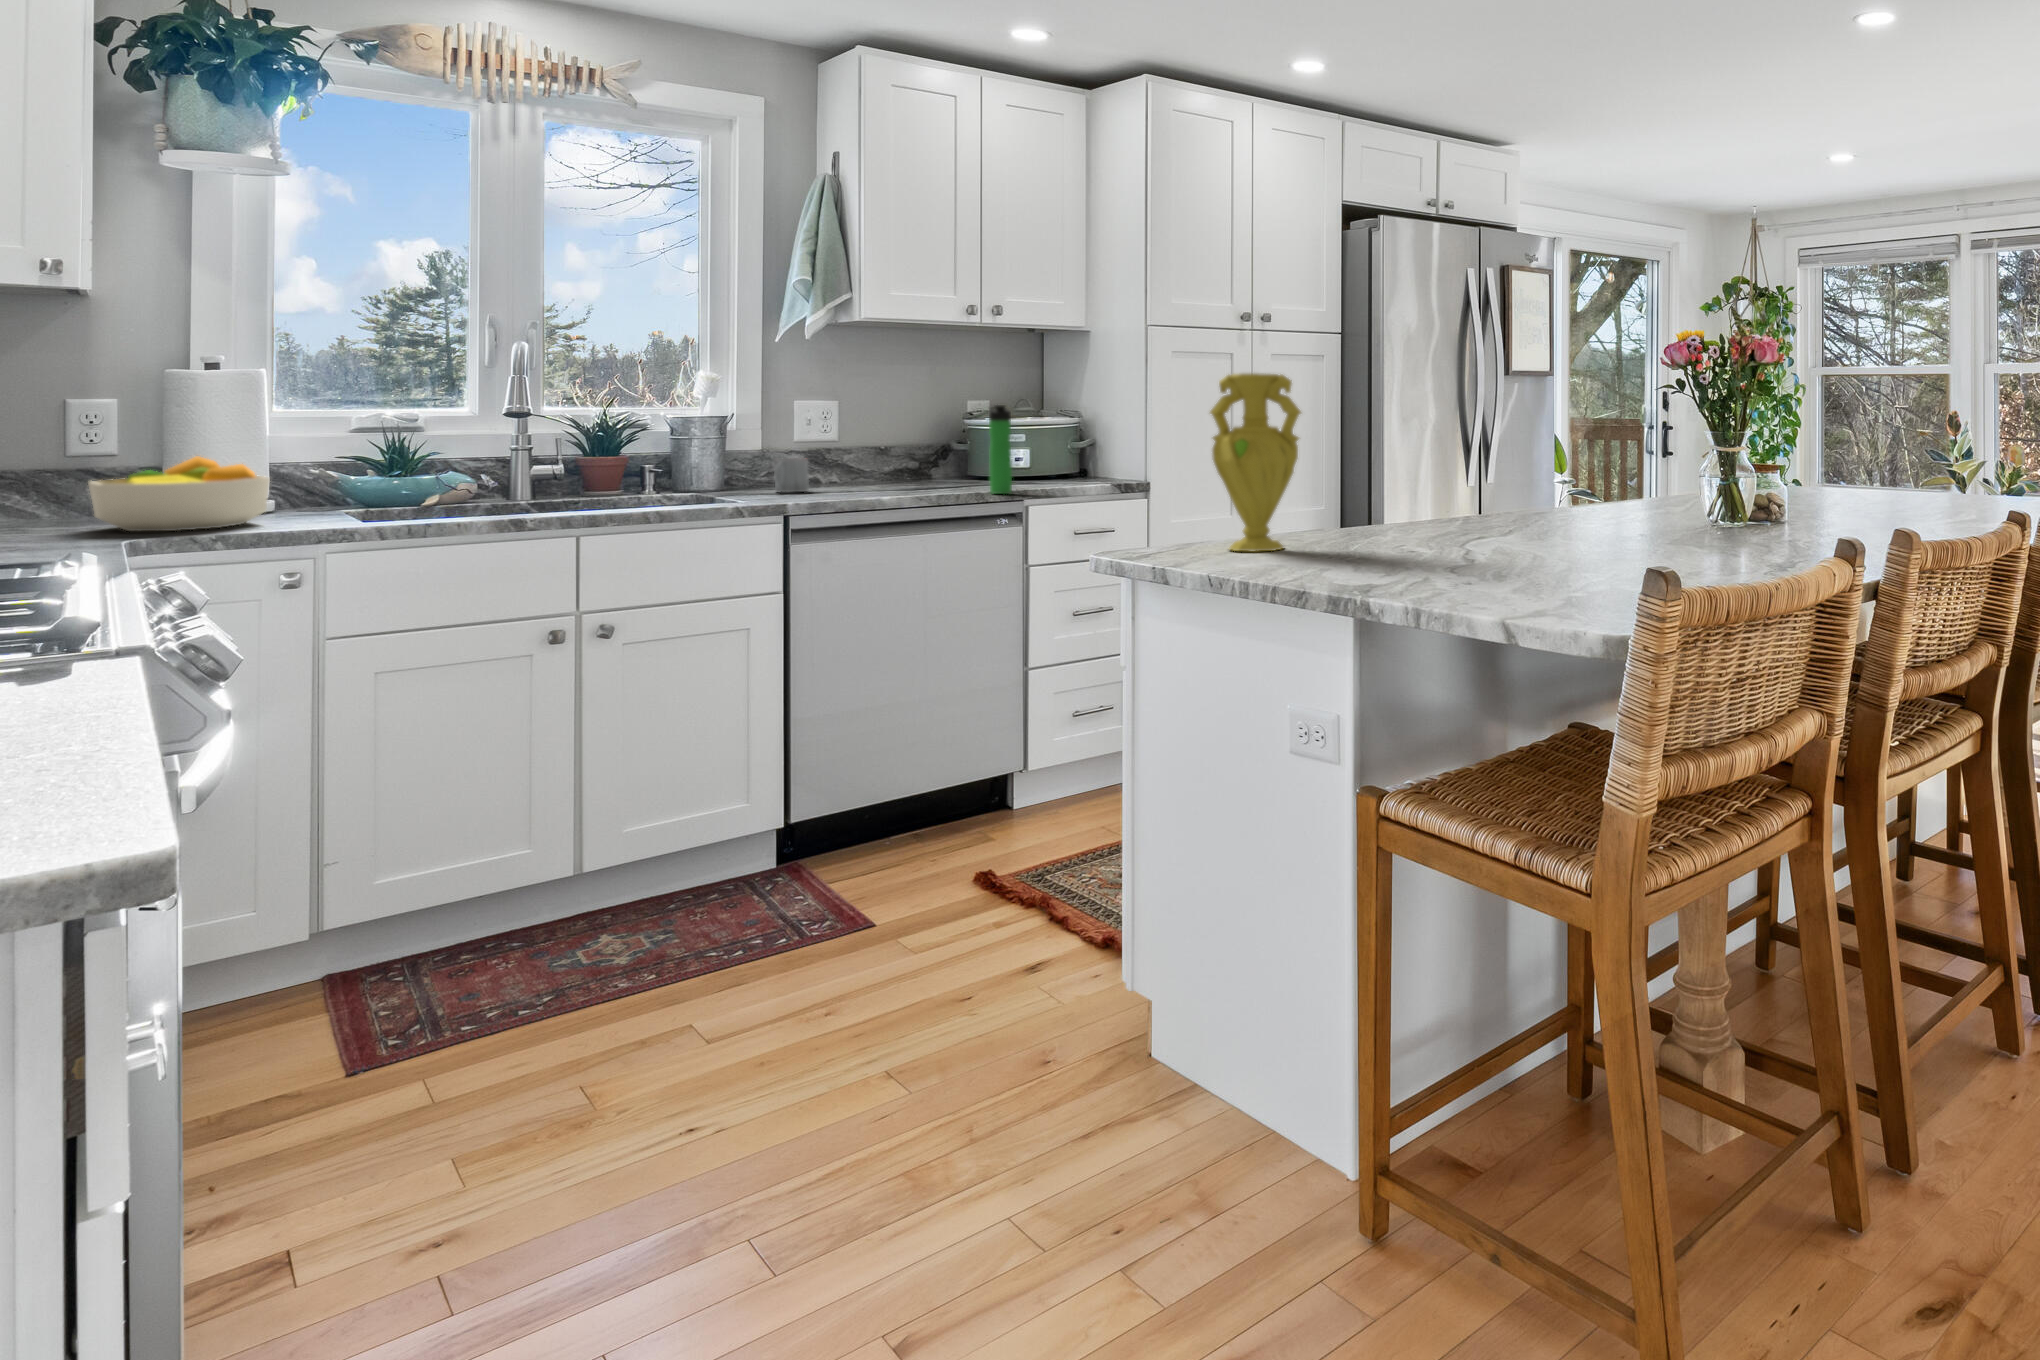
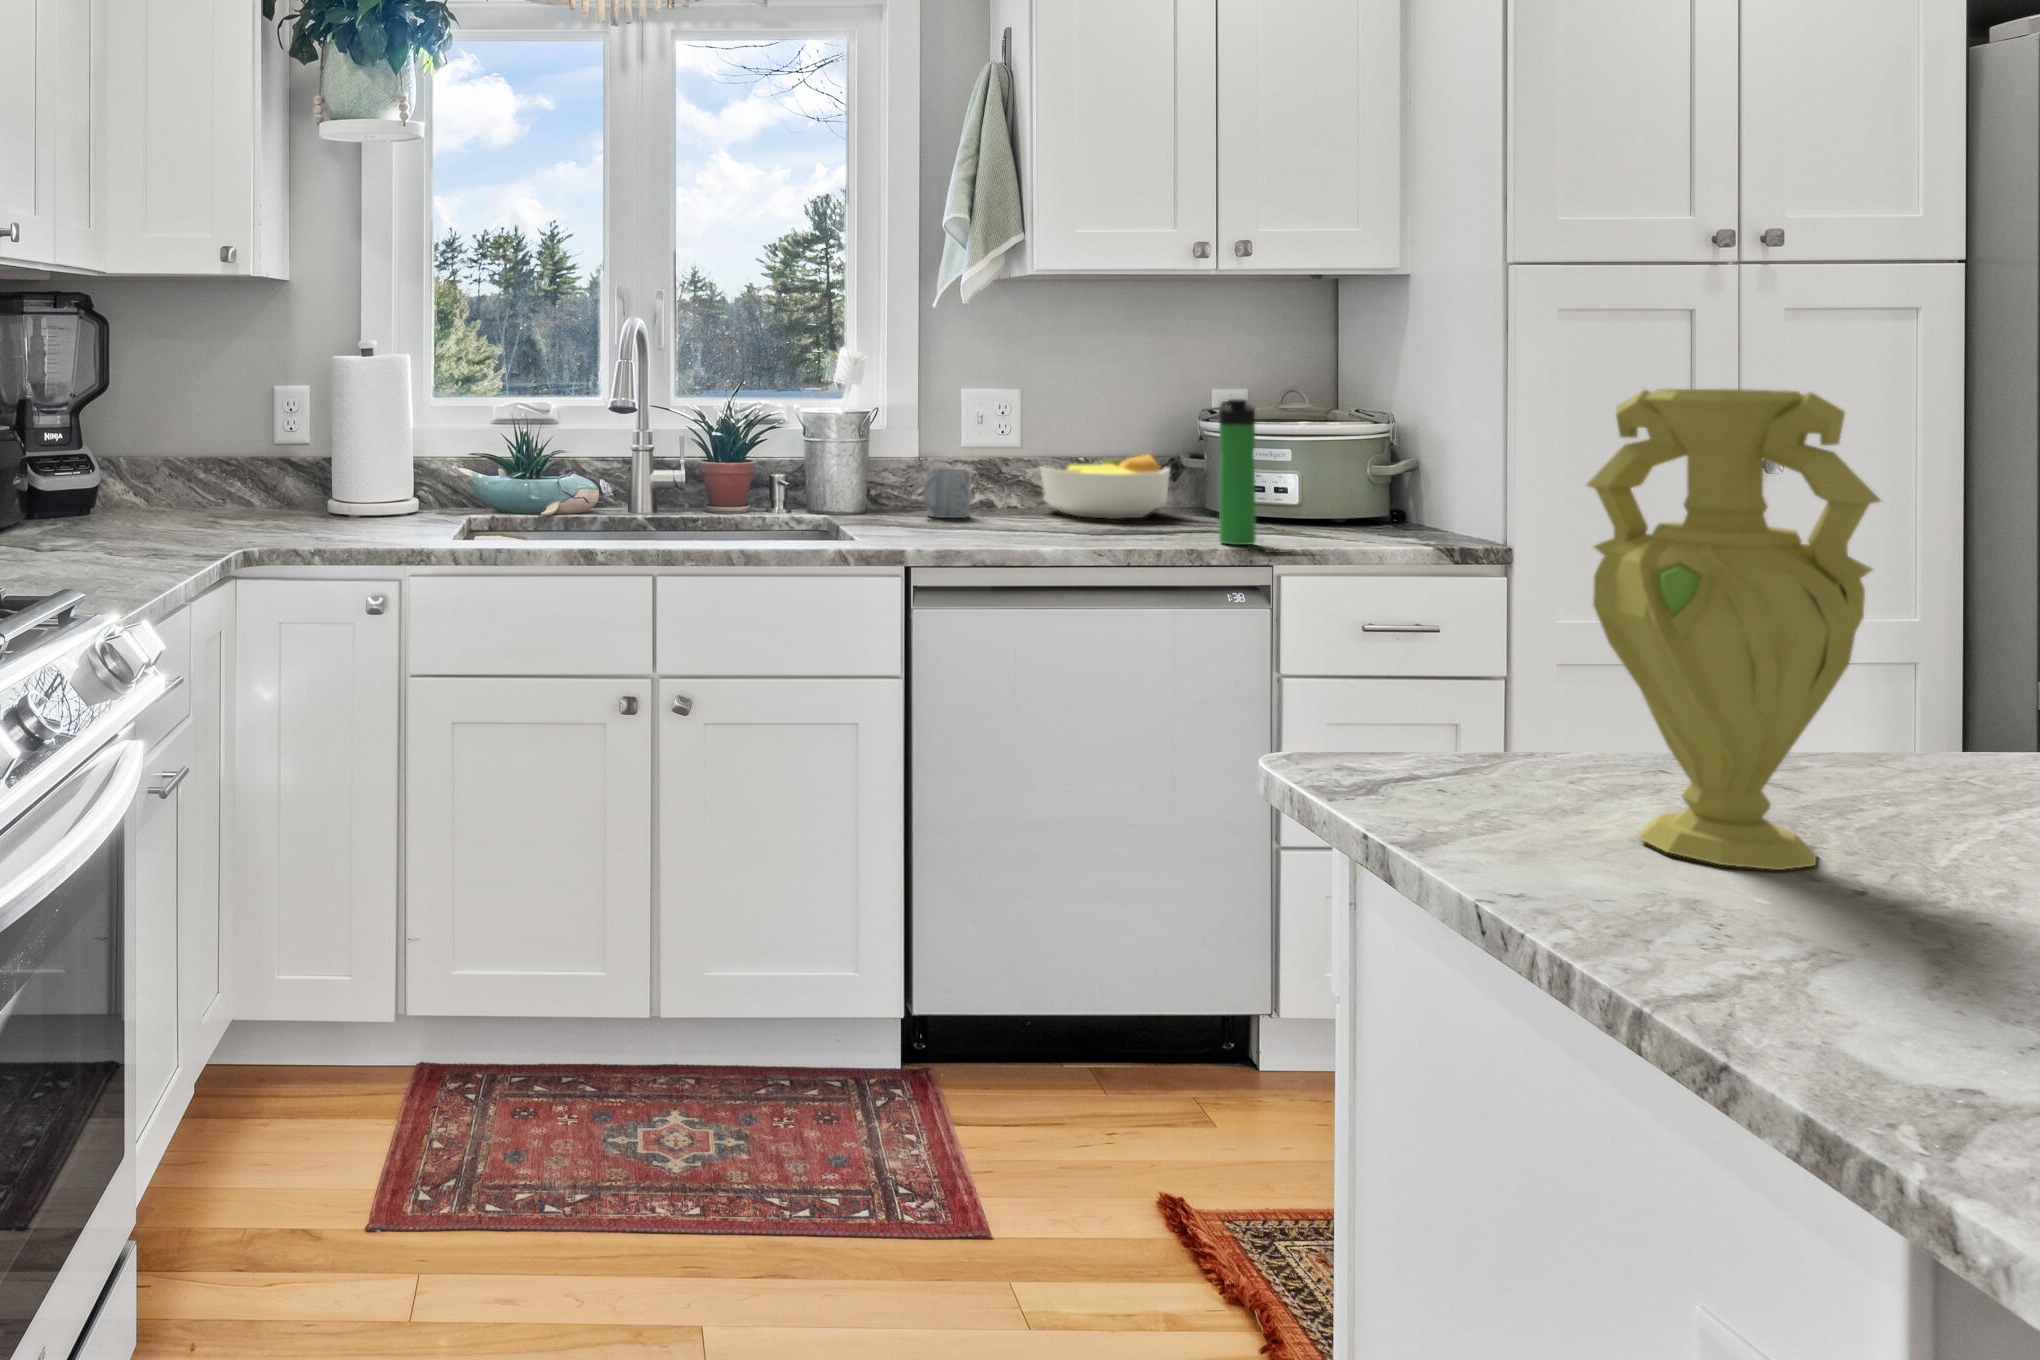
fruit bowl: present [88,456,270,531] -> present [1041,455,1170,519]

